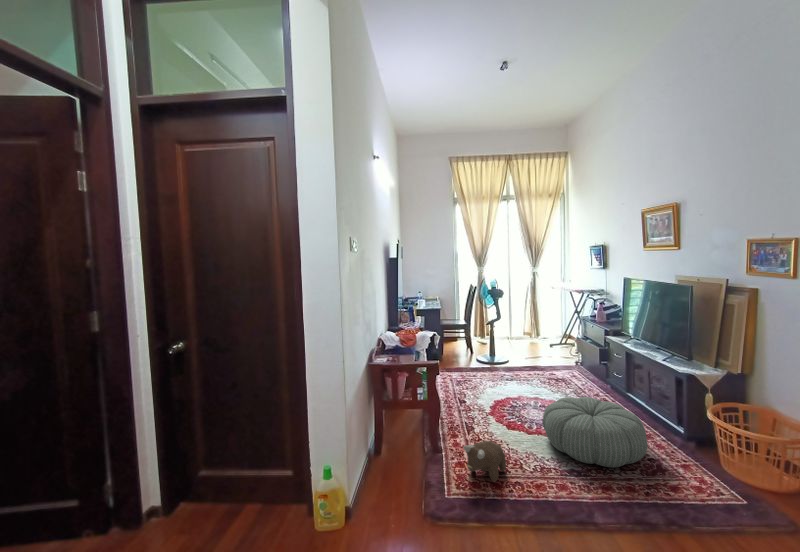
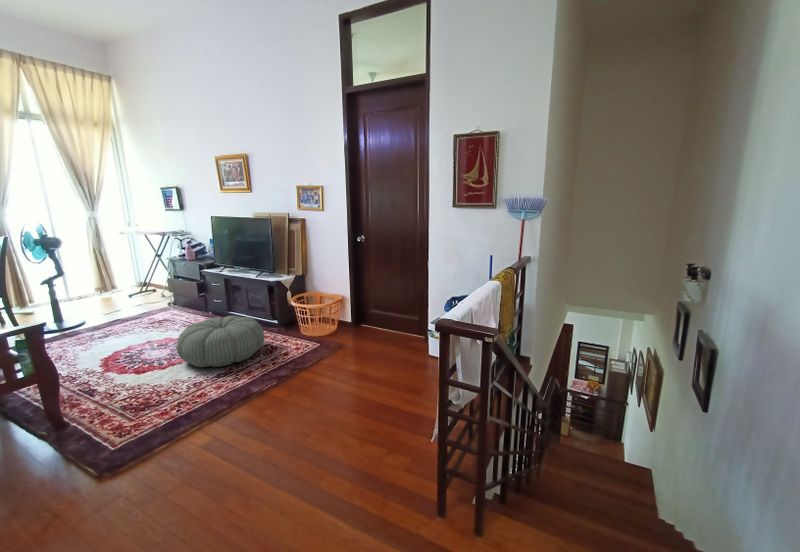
plush toy: present [463,441,506,482] -> none [115,380,163,420]

